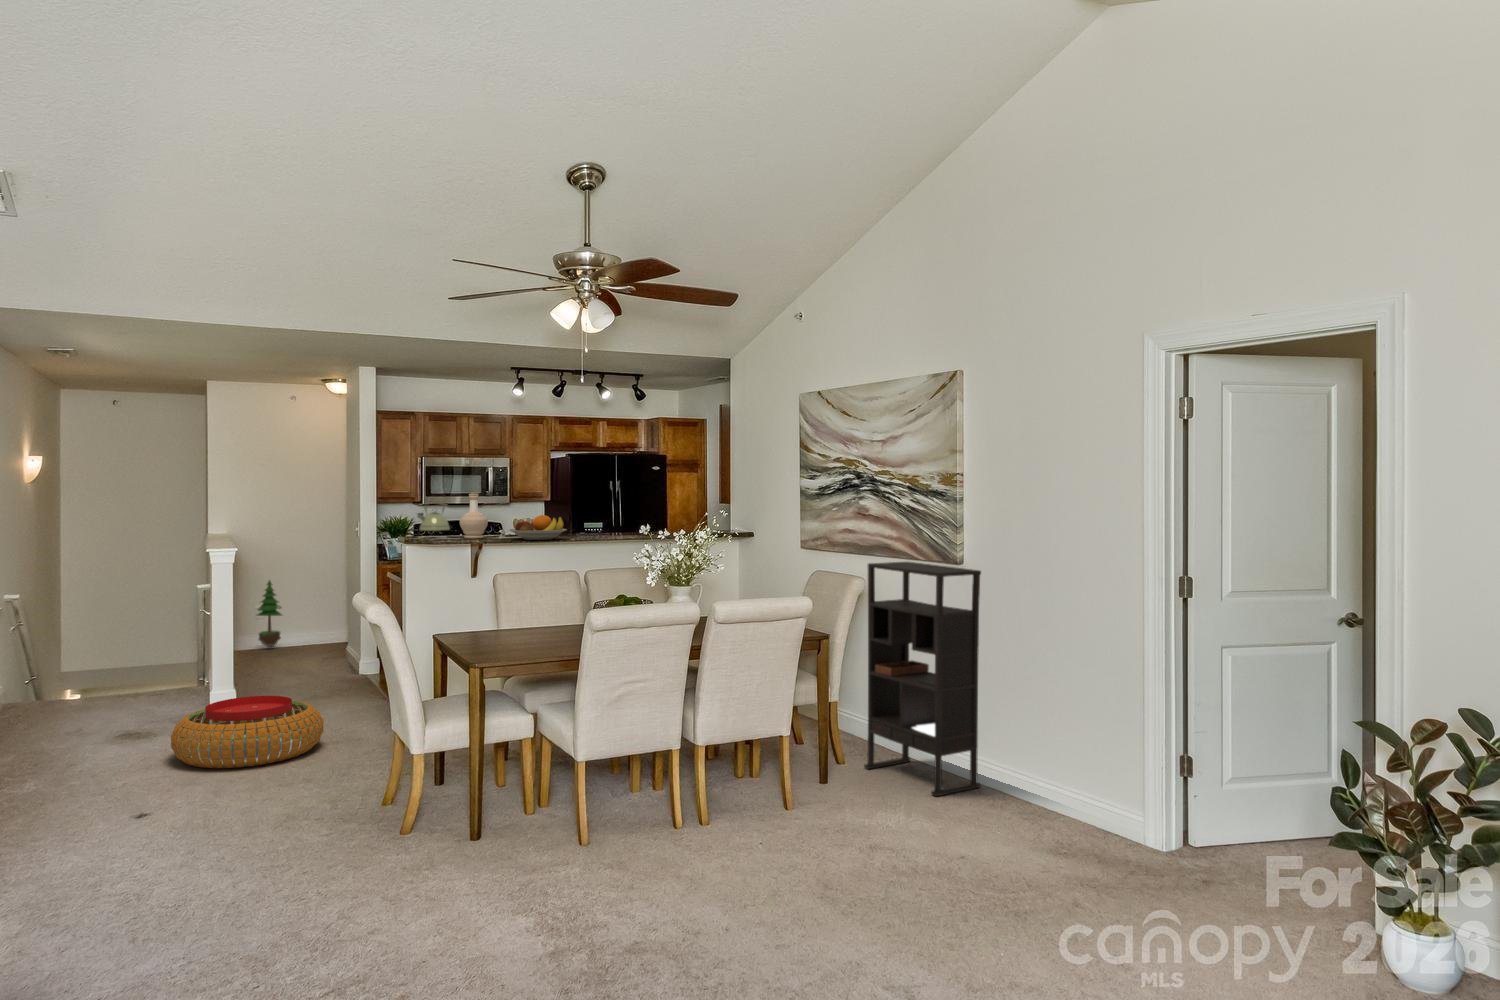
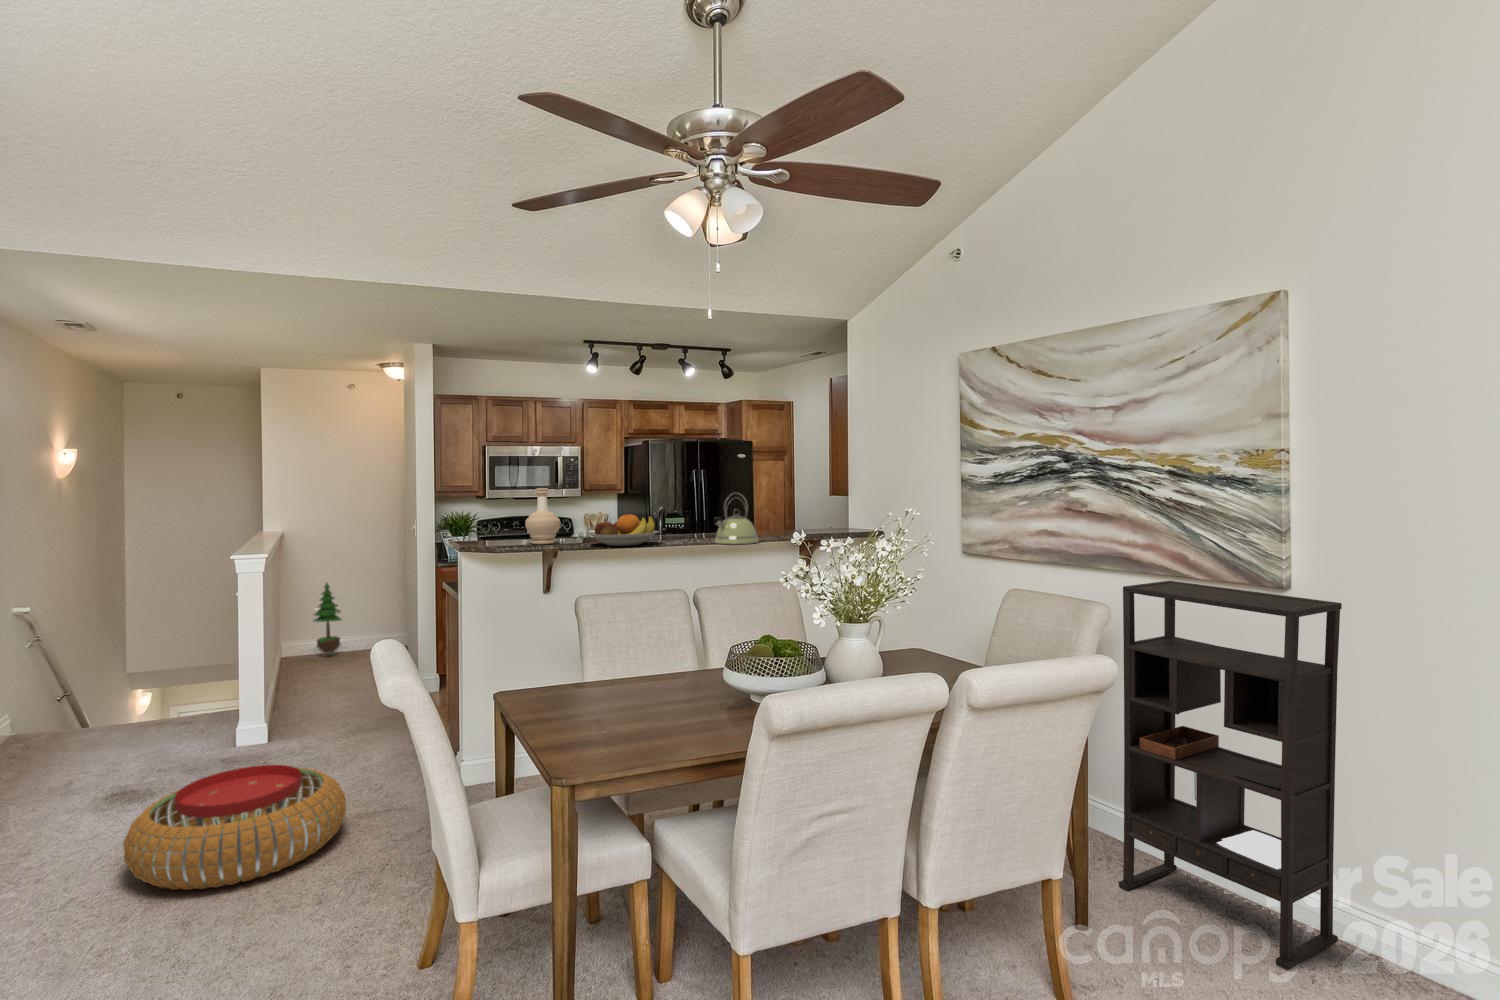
kettle: present [418,500,450,531] -> present [715,494,758,544]

